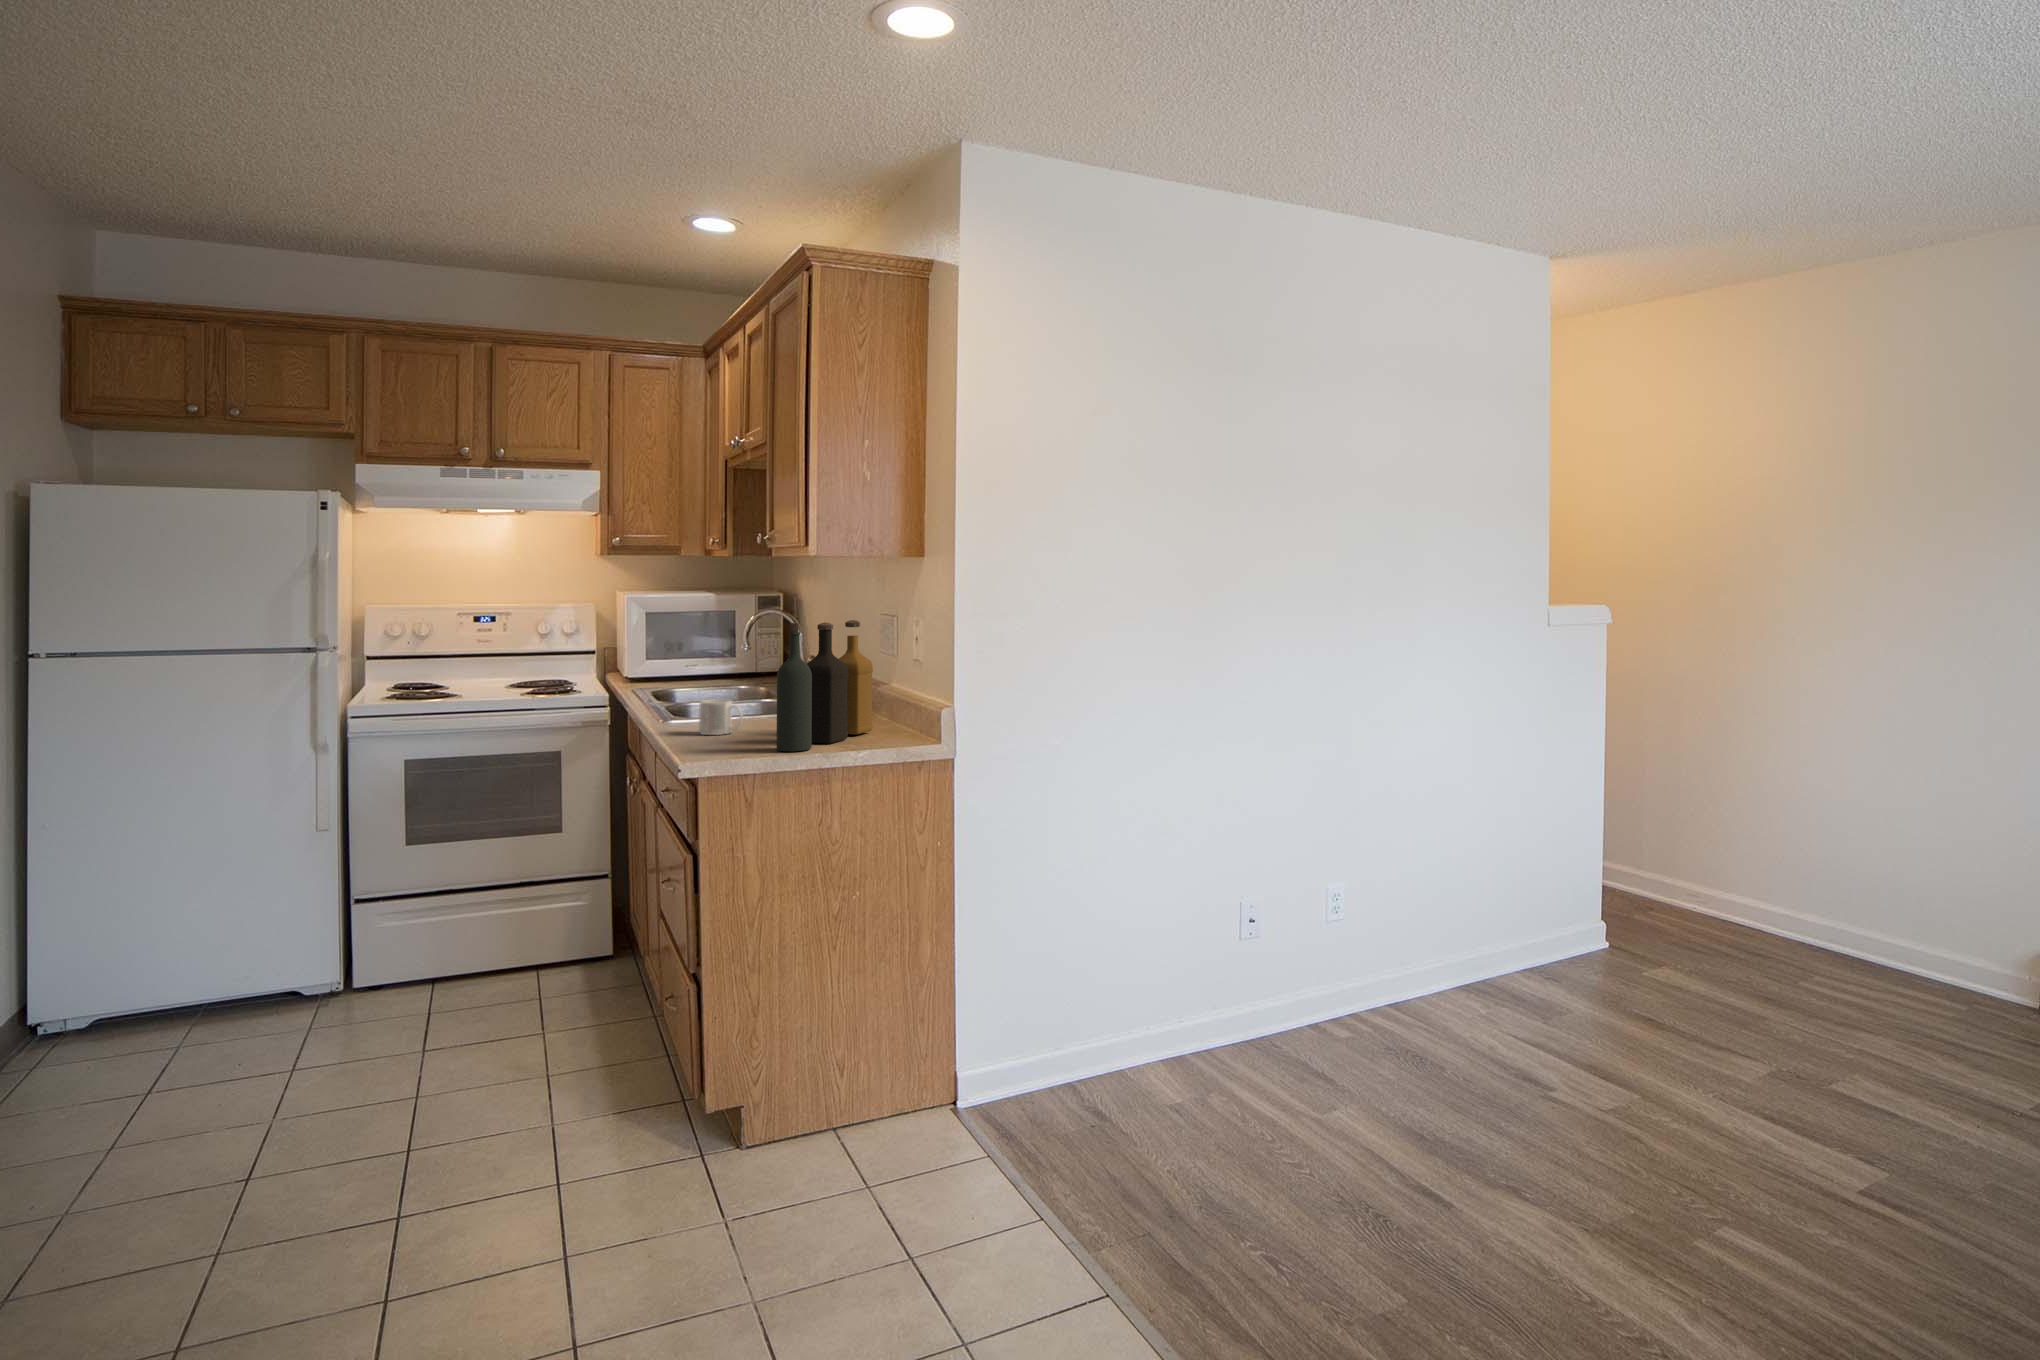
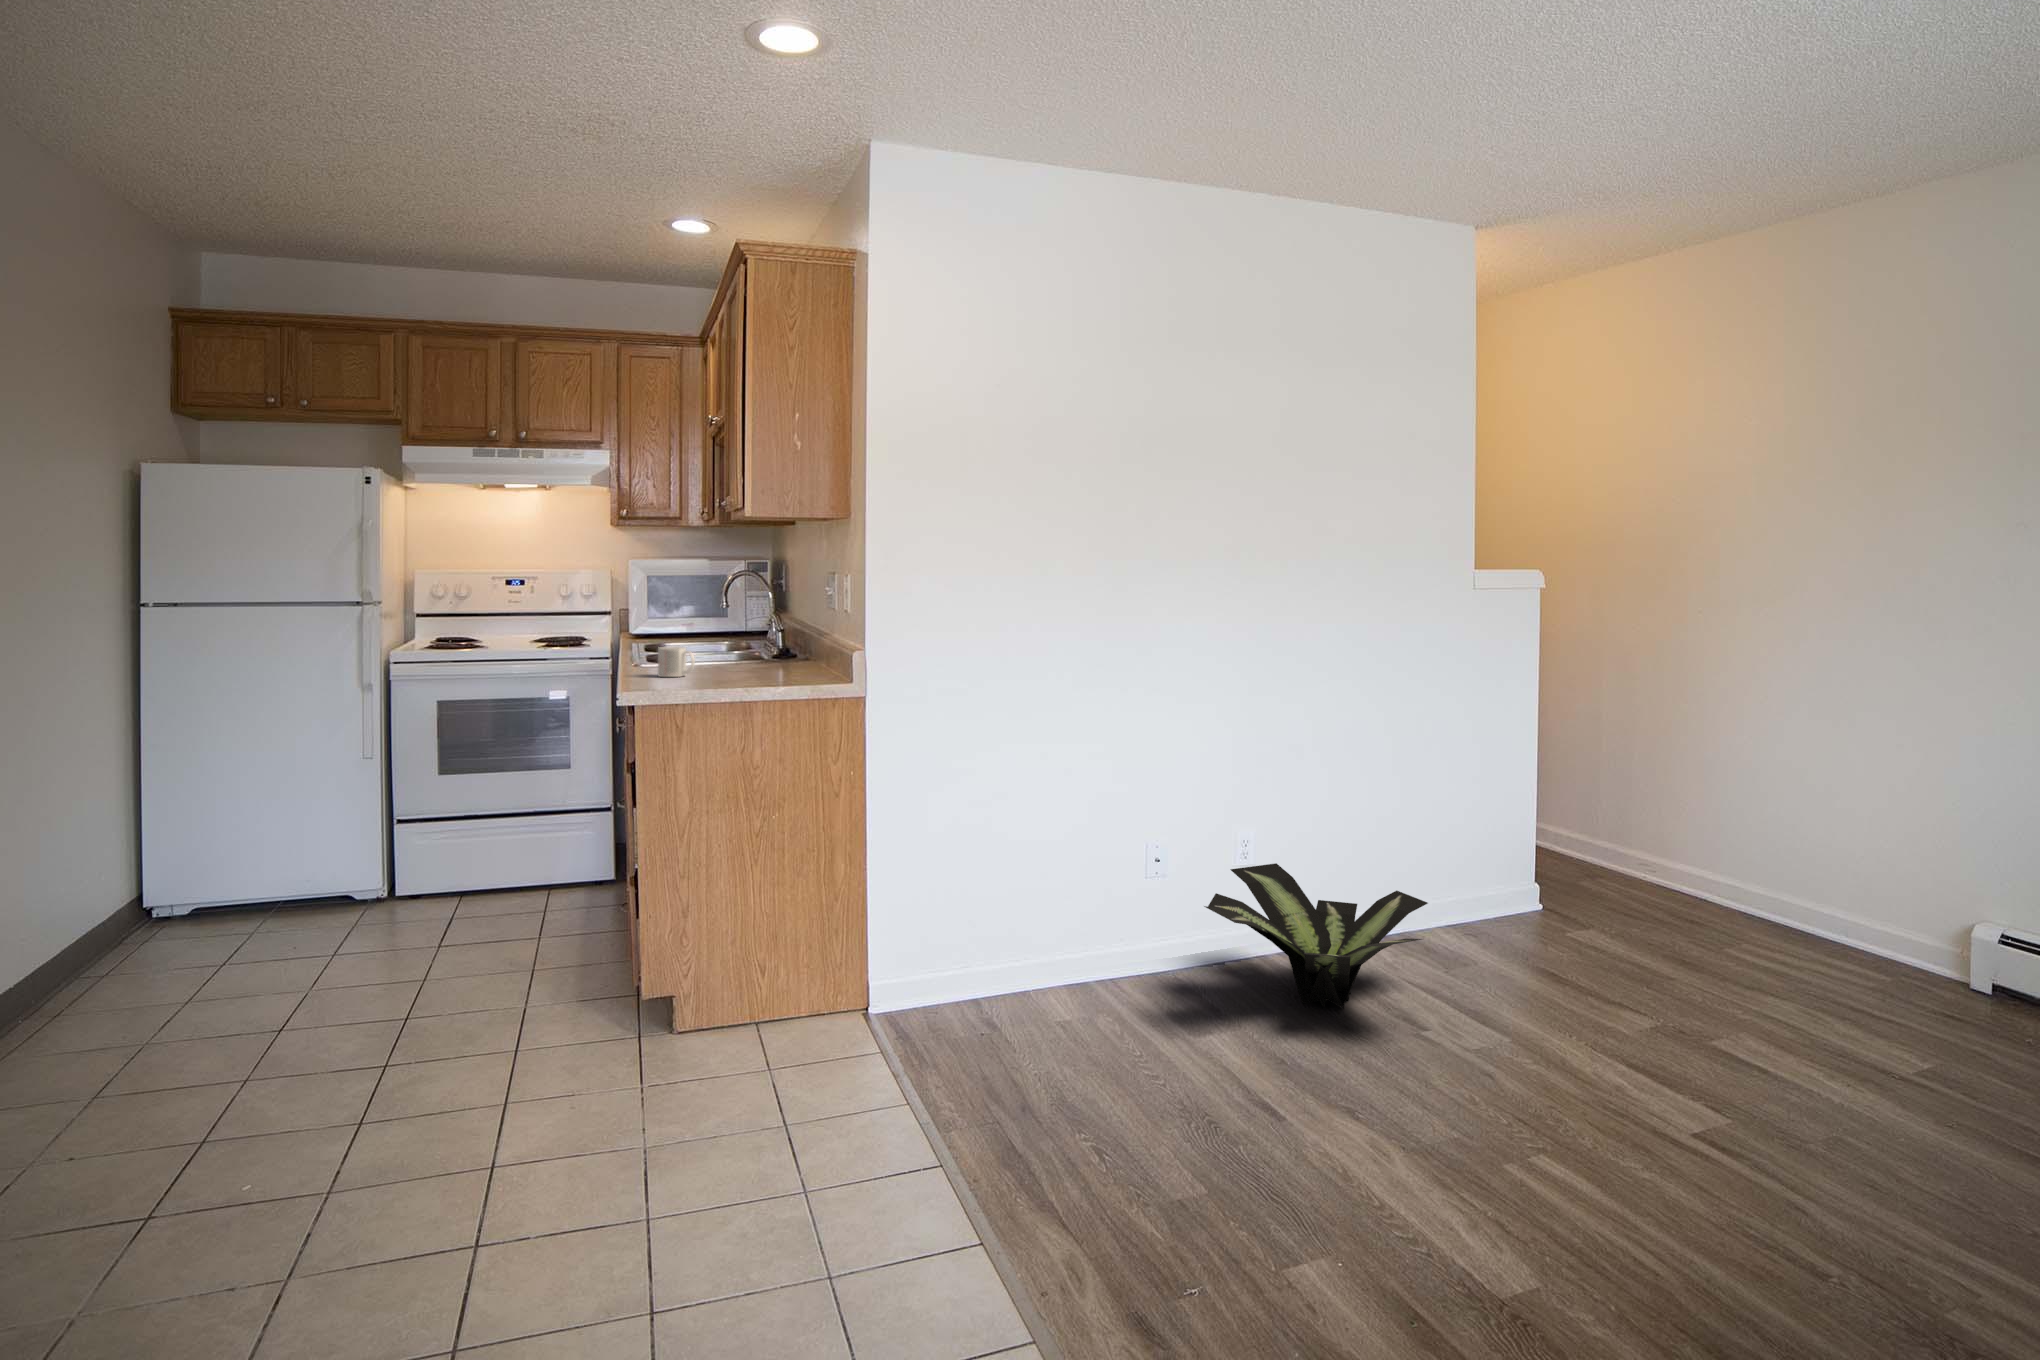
bottle: present [777,620,873,752] -> none [709,576,808,689]
potted plant: none [1319,916,1557,1073] -> present [1204,863,1428,1009]

